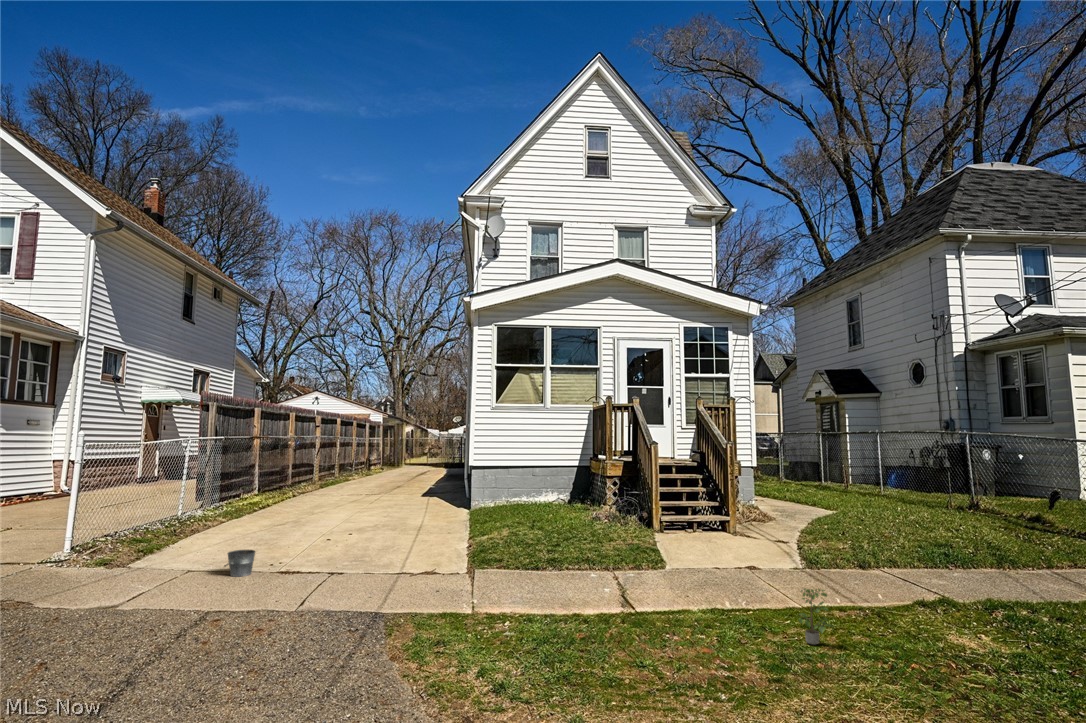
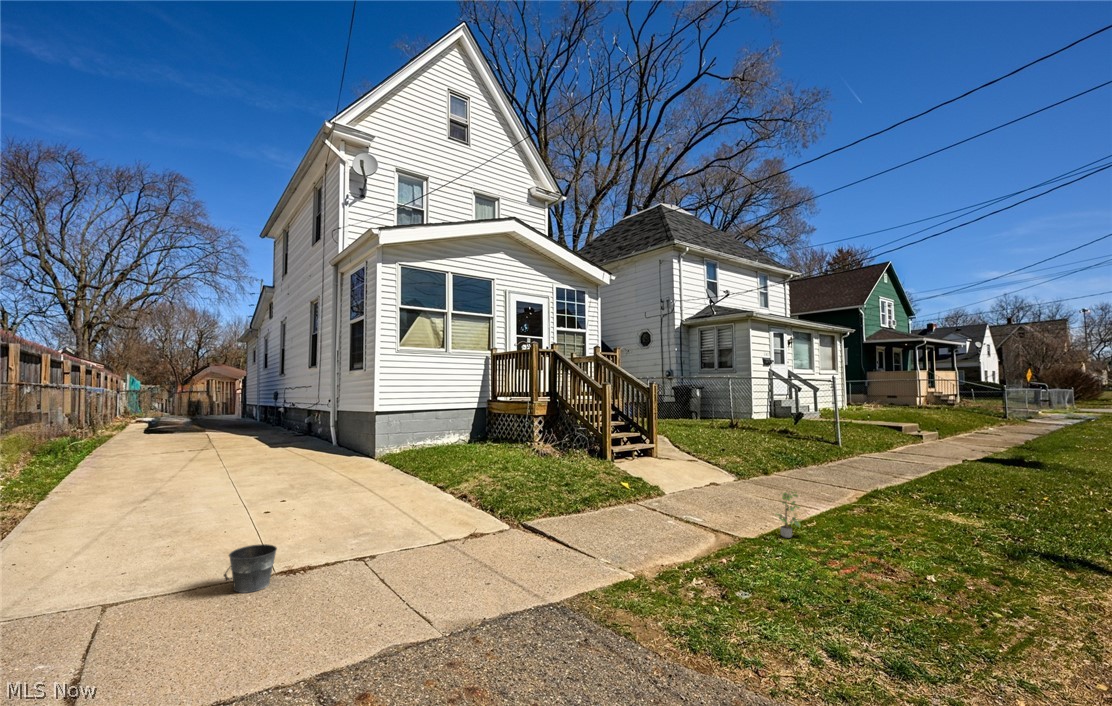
potted plant: present [798,588,831,645] -> present [776,492,801,538]

